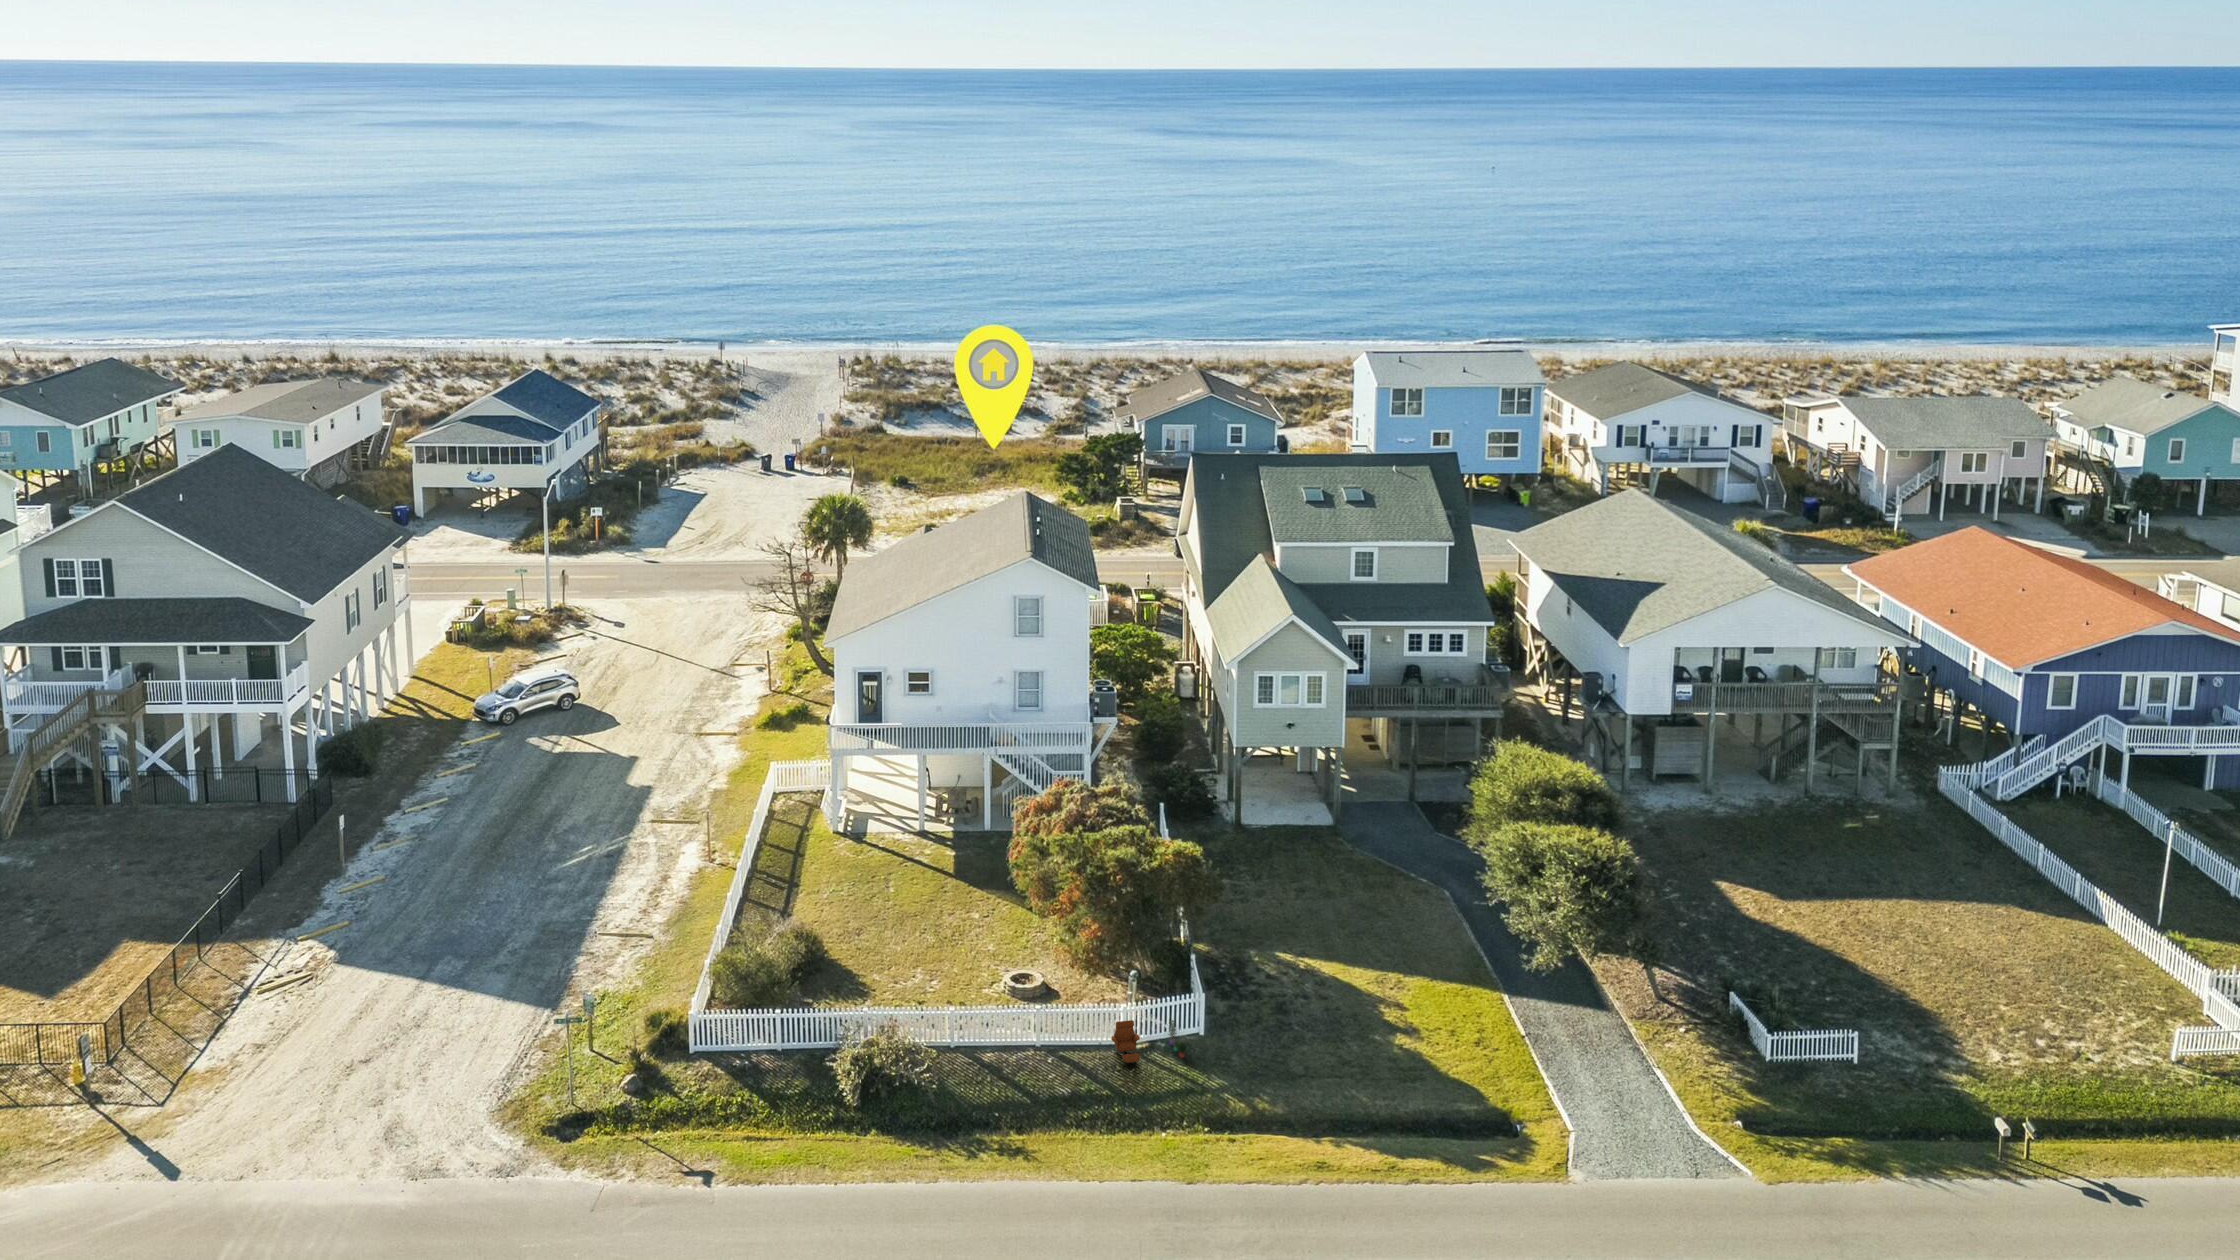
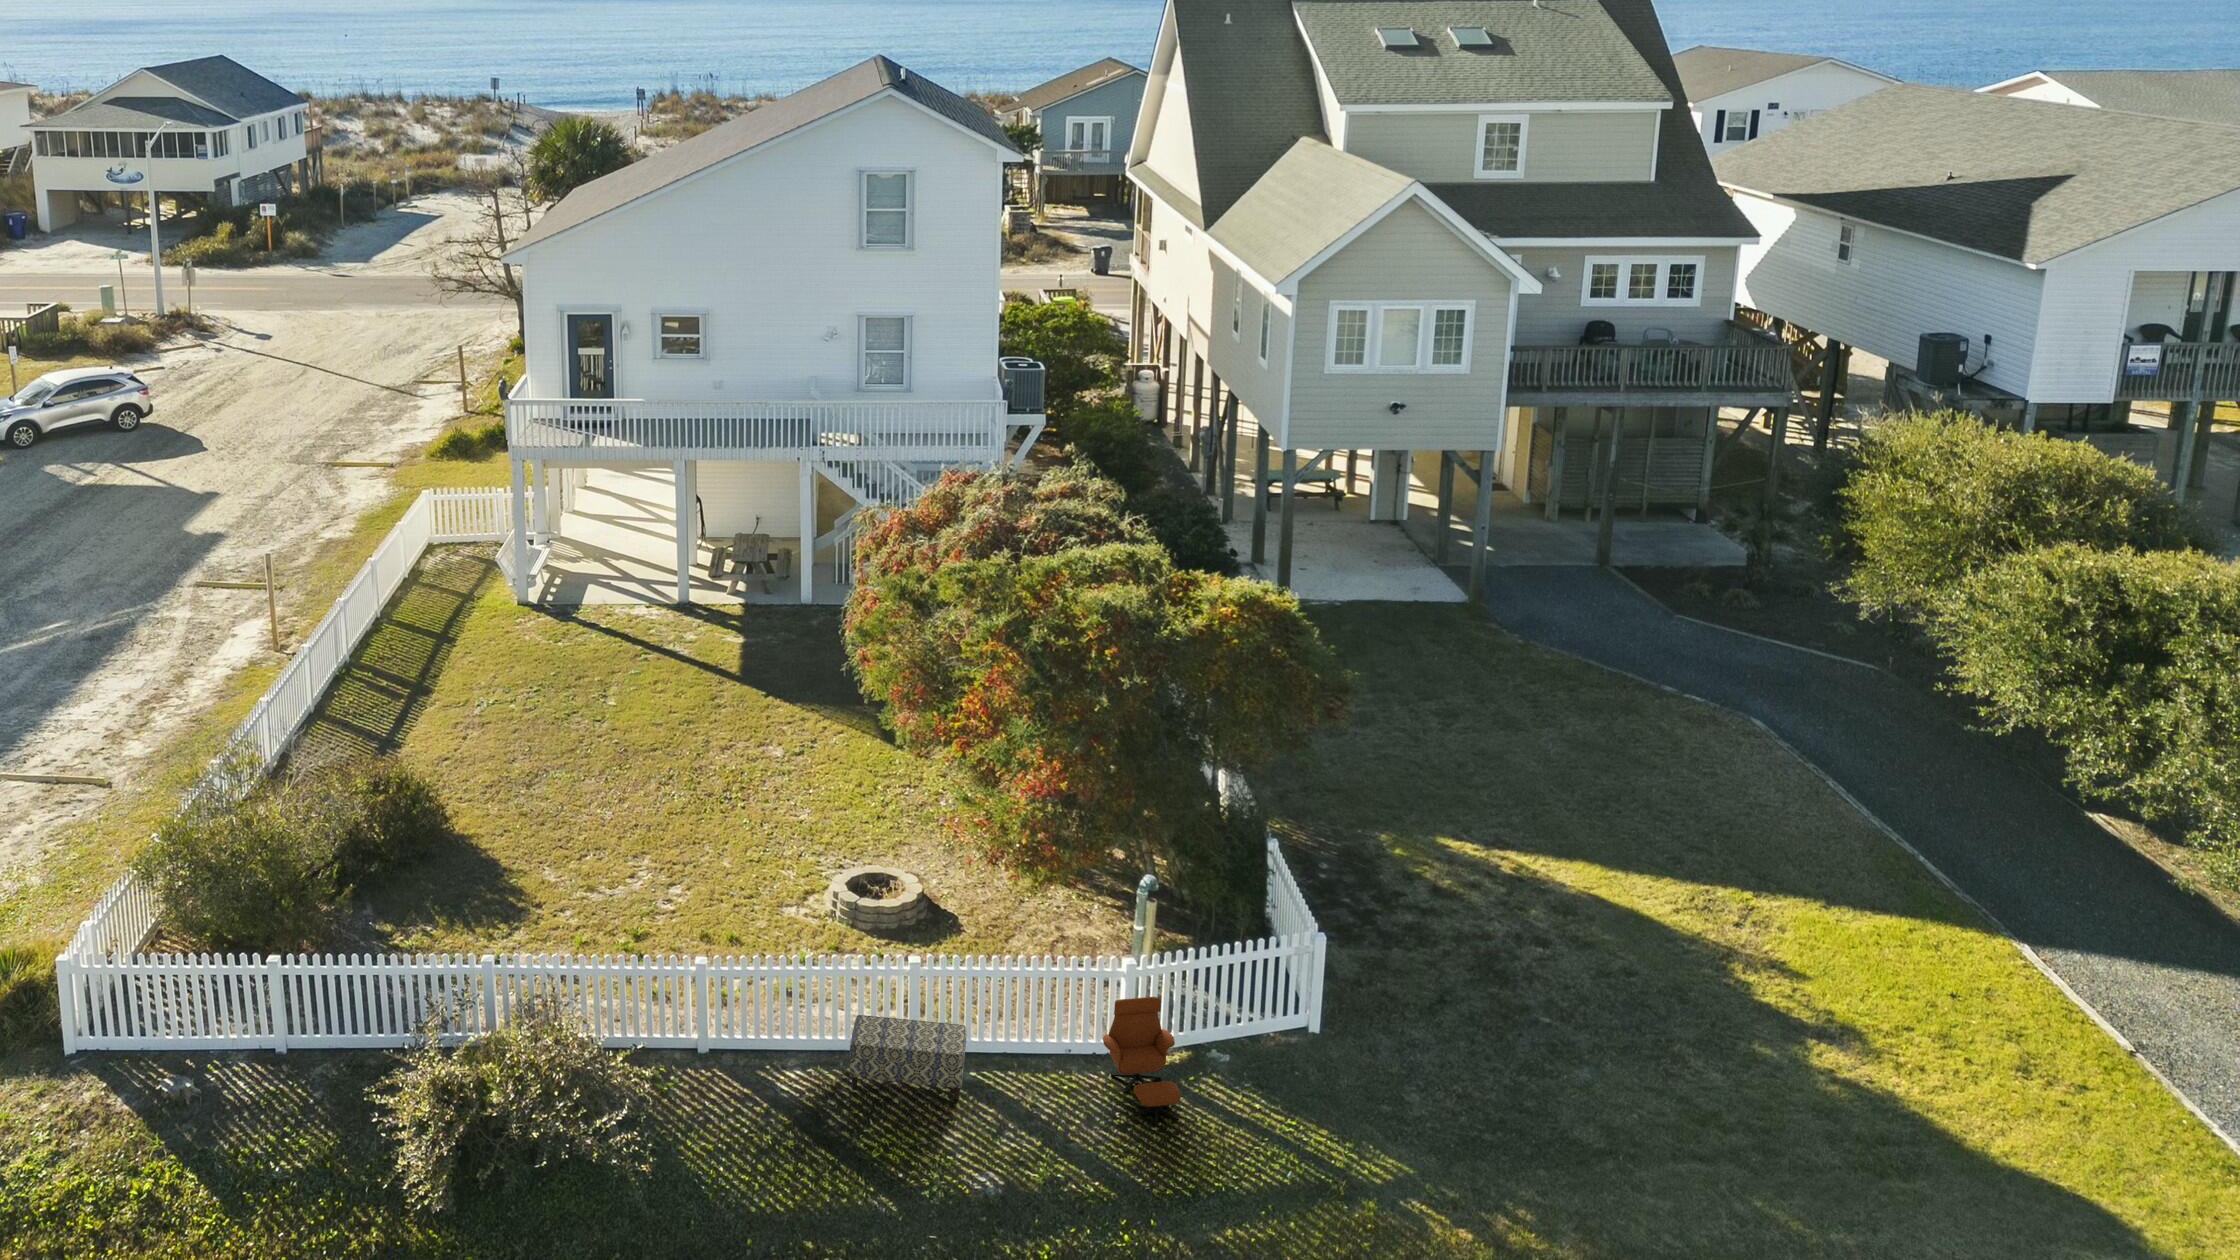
potted plant: present [1169,1020,1186,1058] -> none [1239,993,1297,1093]
bench: none [1011,1030,1058,1063] -> present [850,1015,966,1100]

